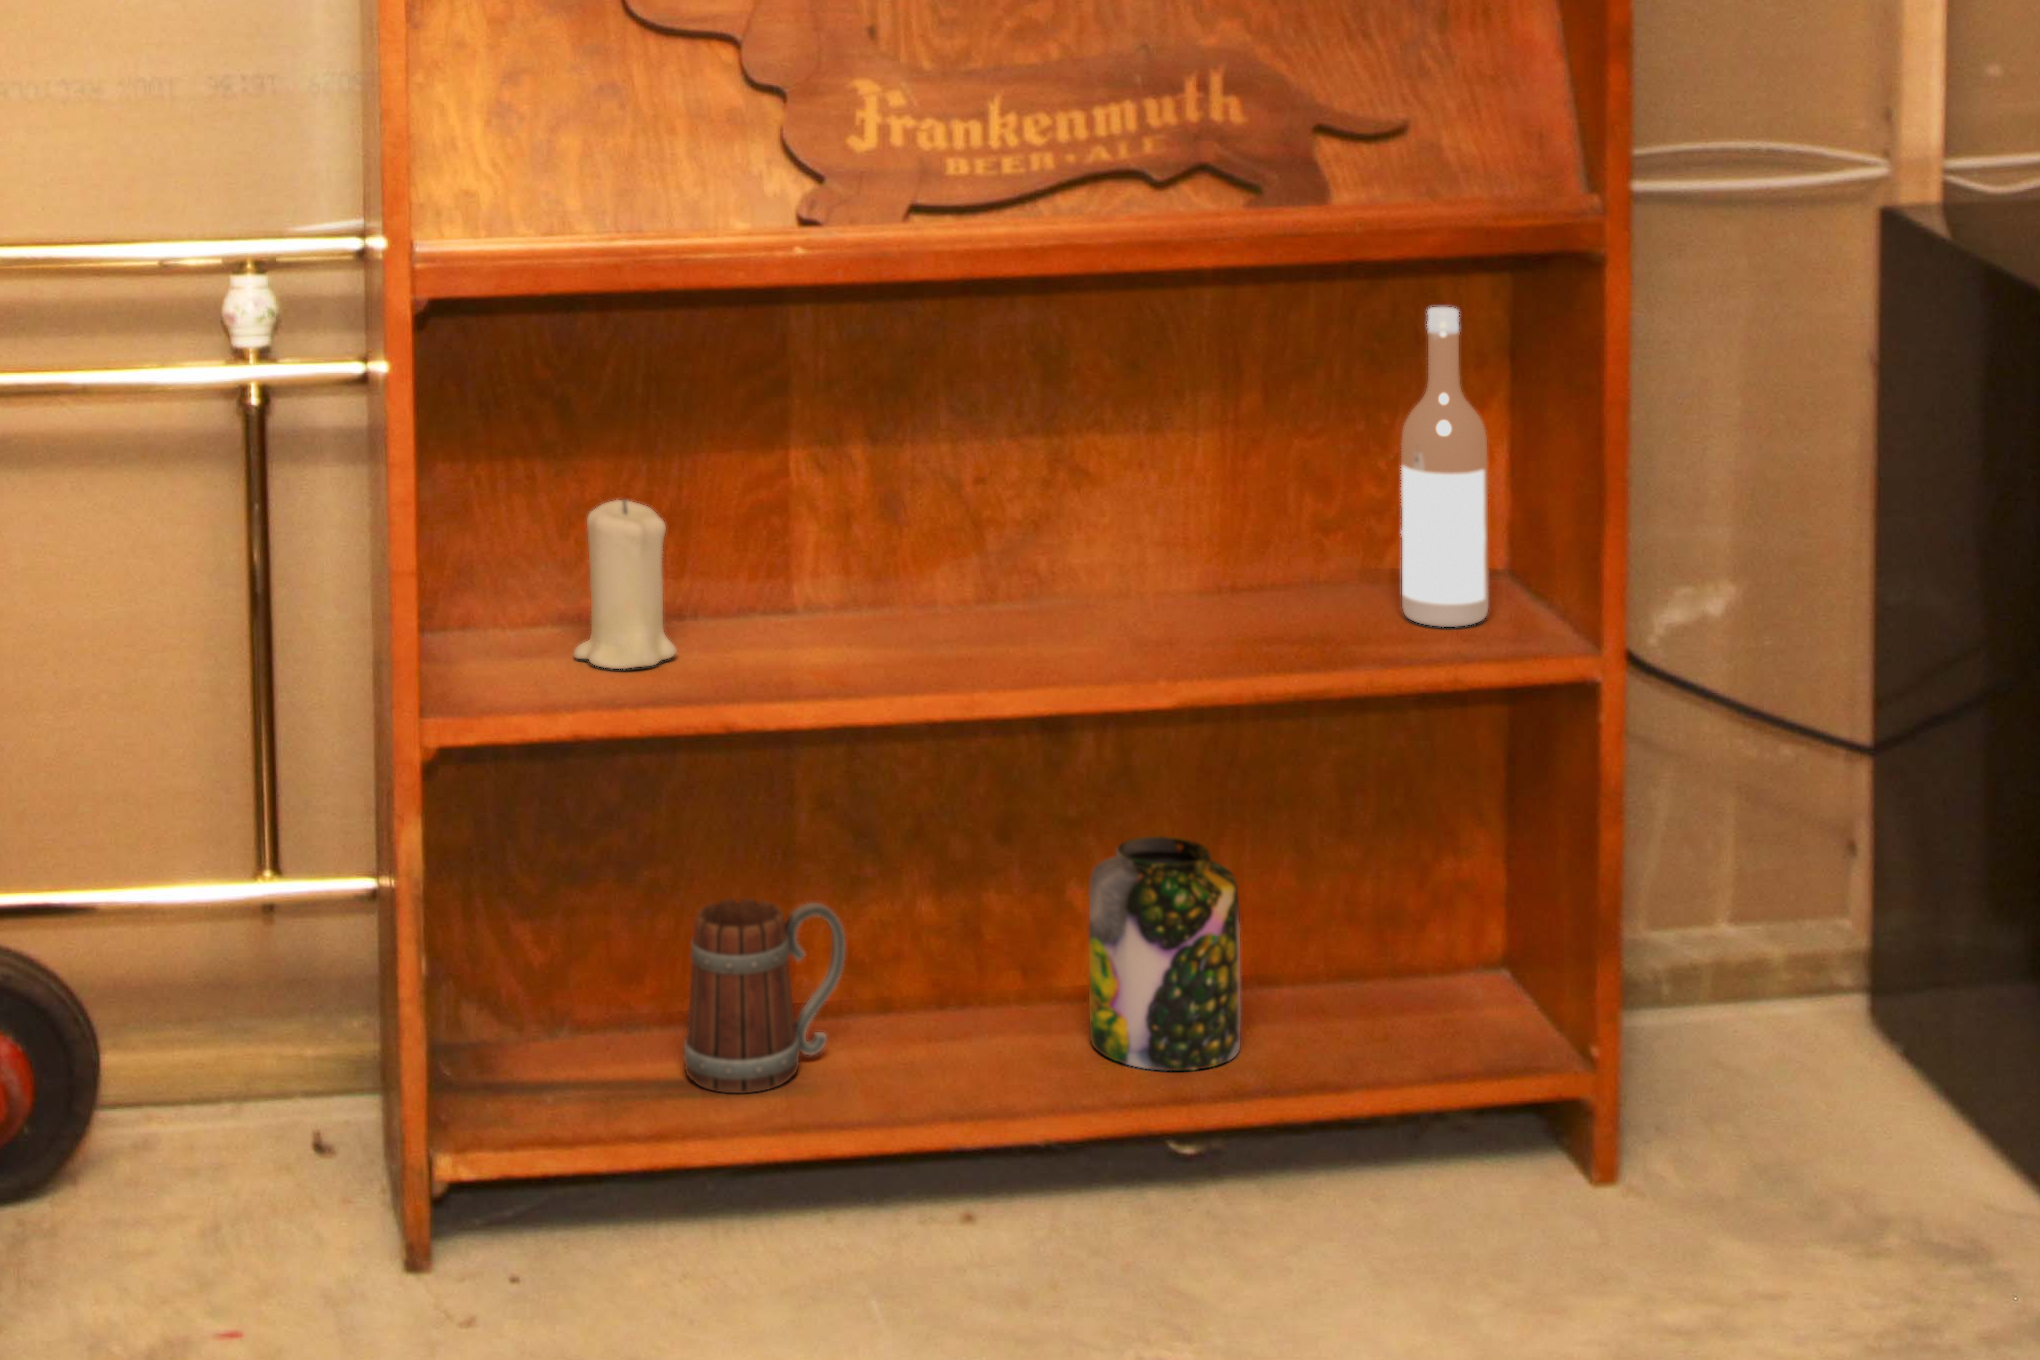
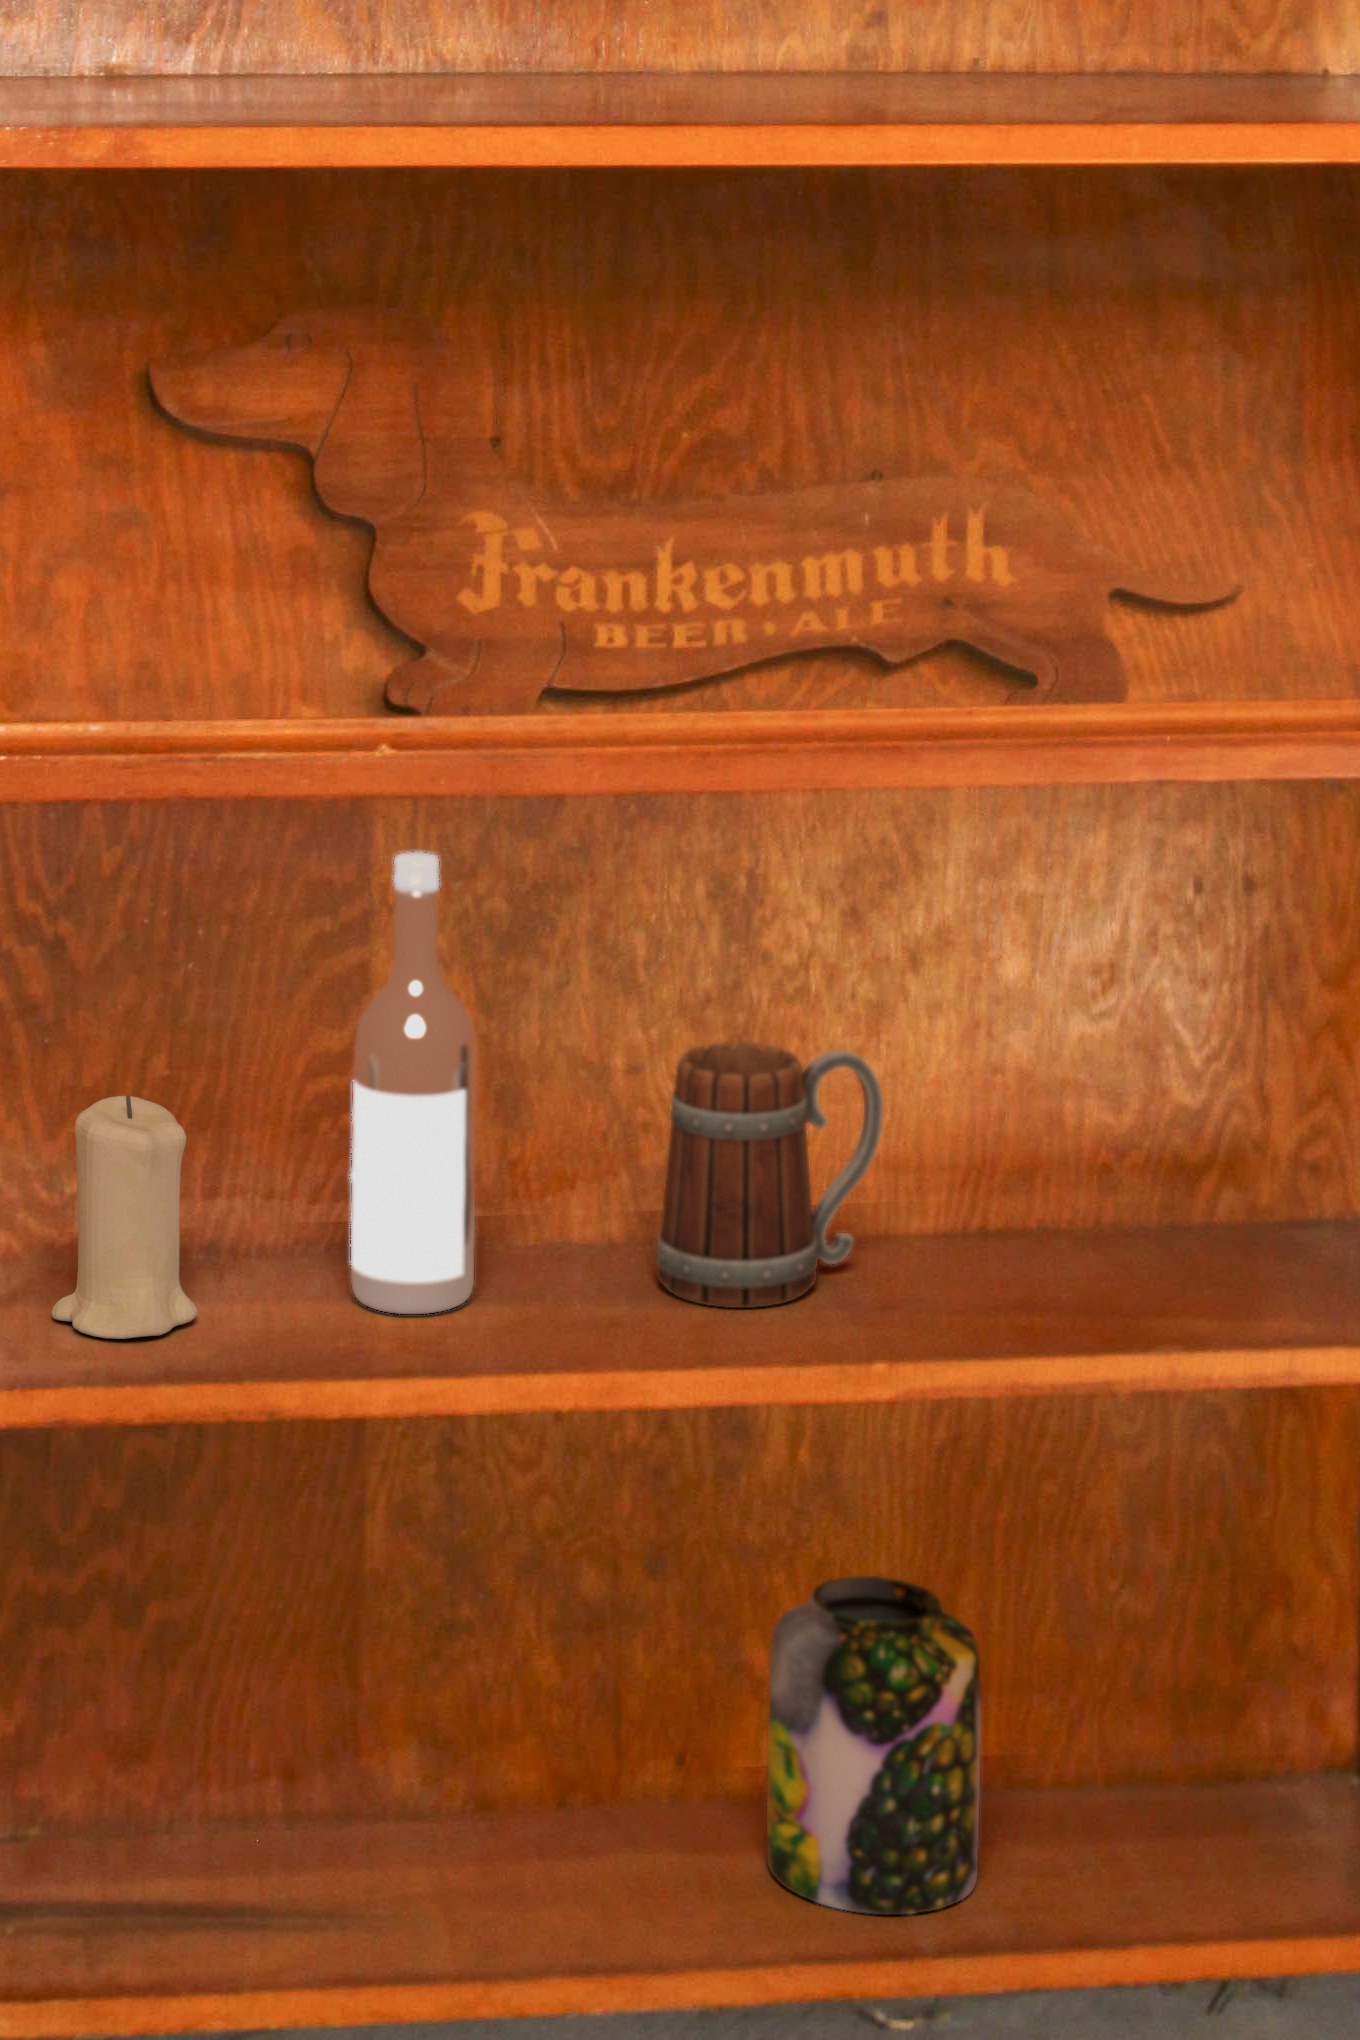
wine bottle: present [1401,307,1489,627] -> present [351,852,476,1314]
beer mug: present [684,898,845,1093] -> present [656,1042,883,1308]

